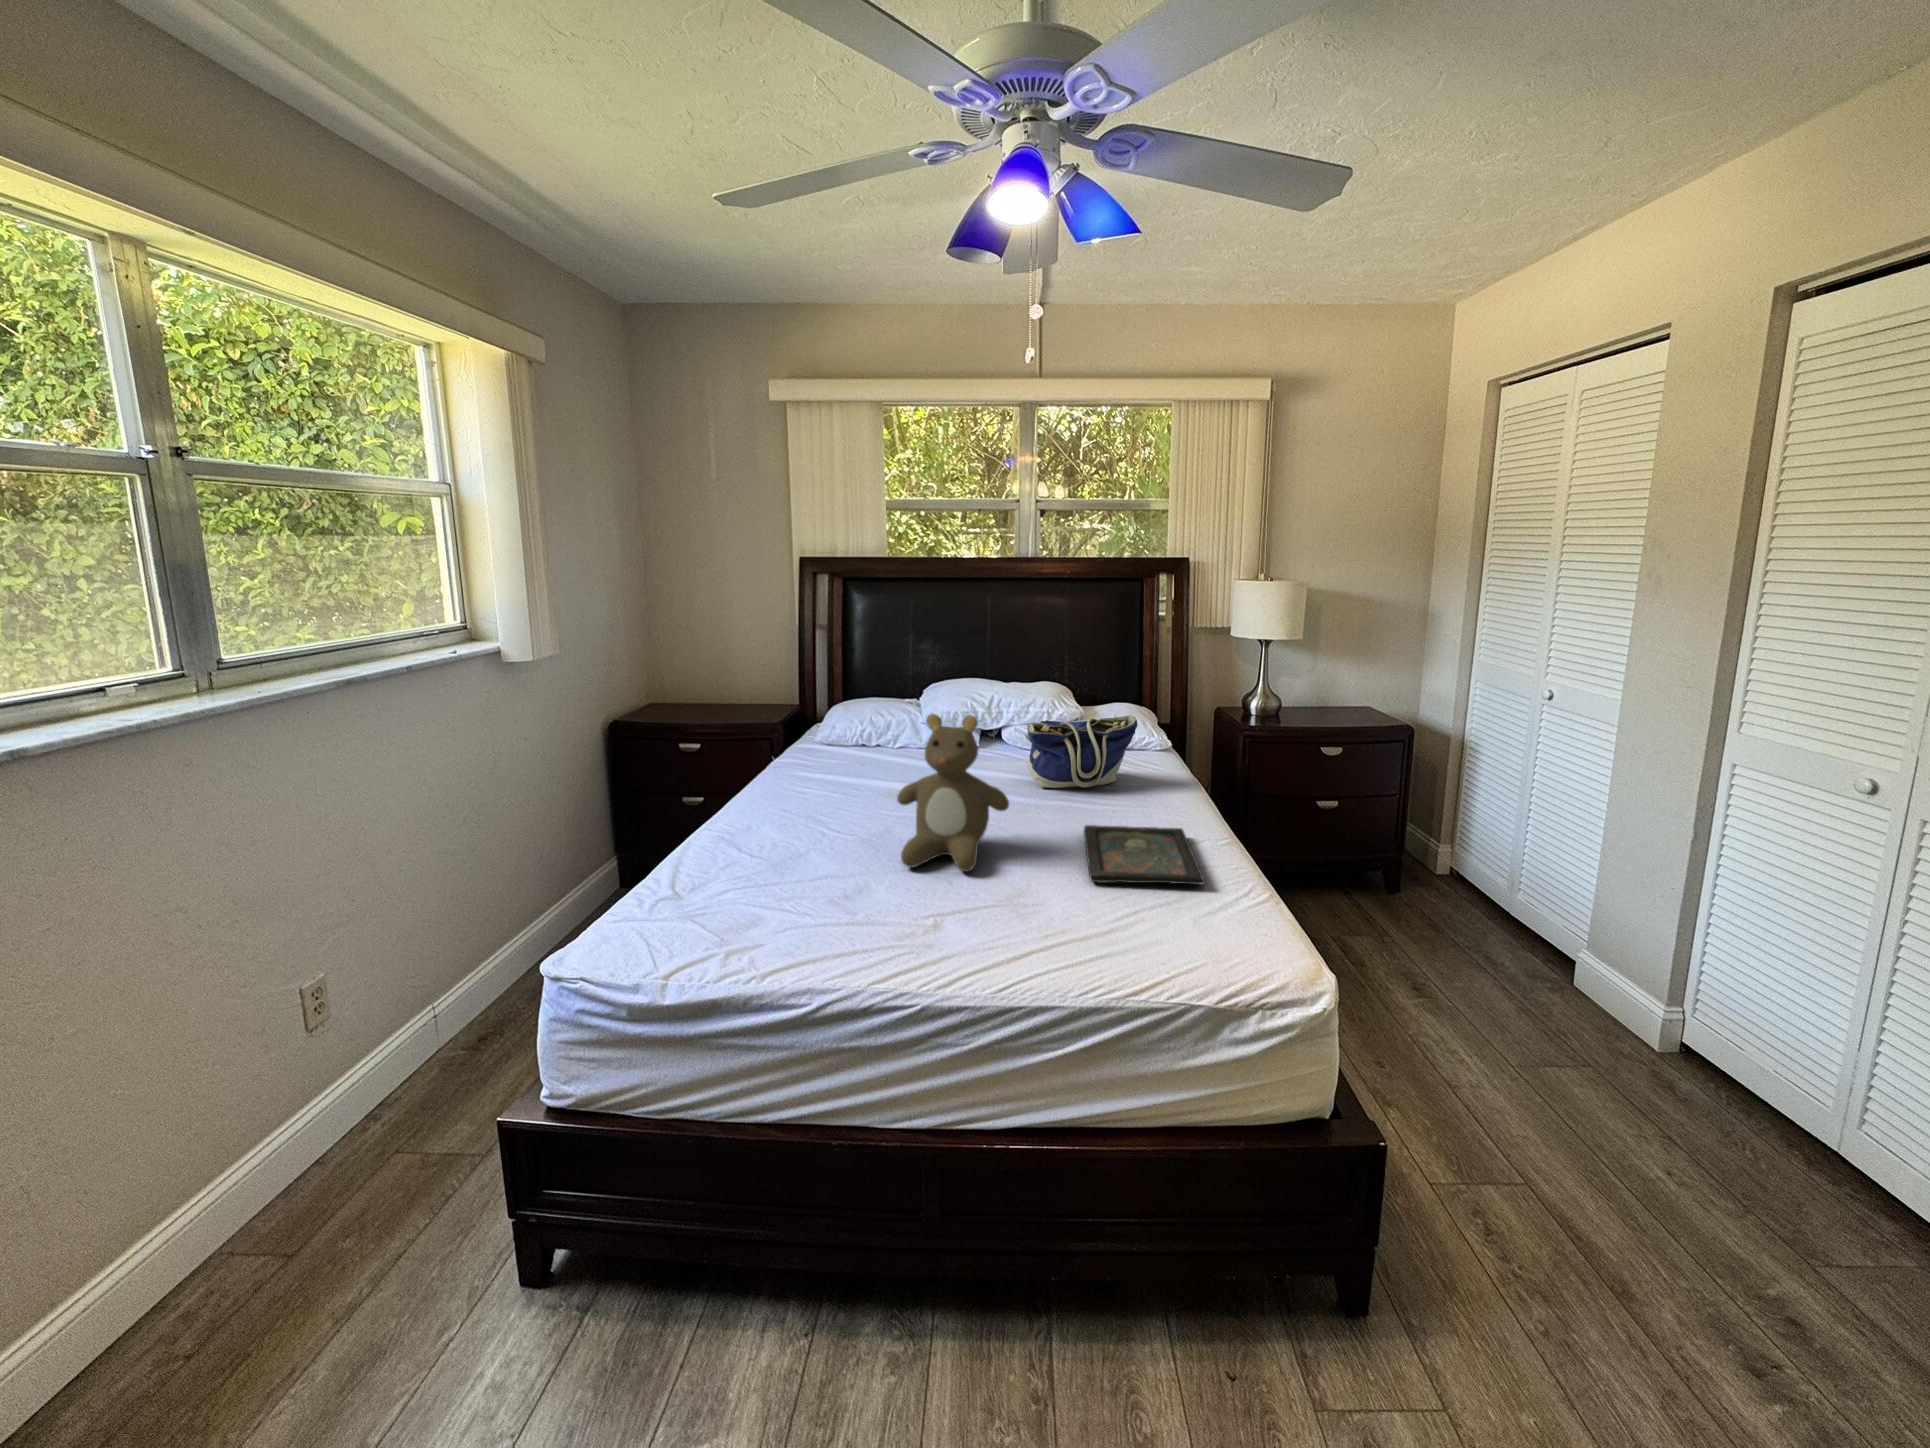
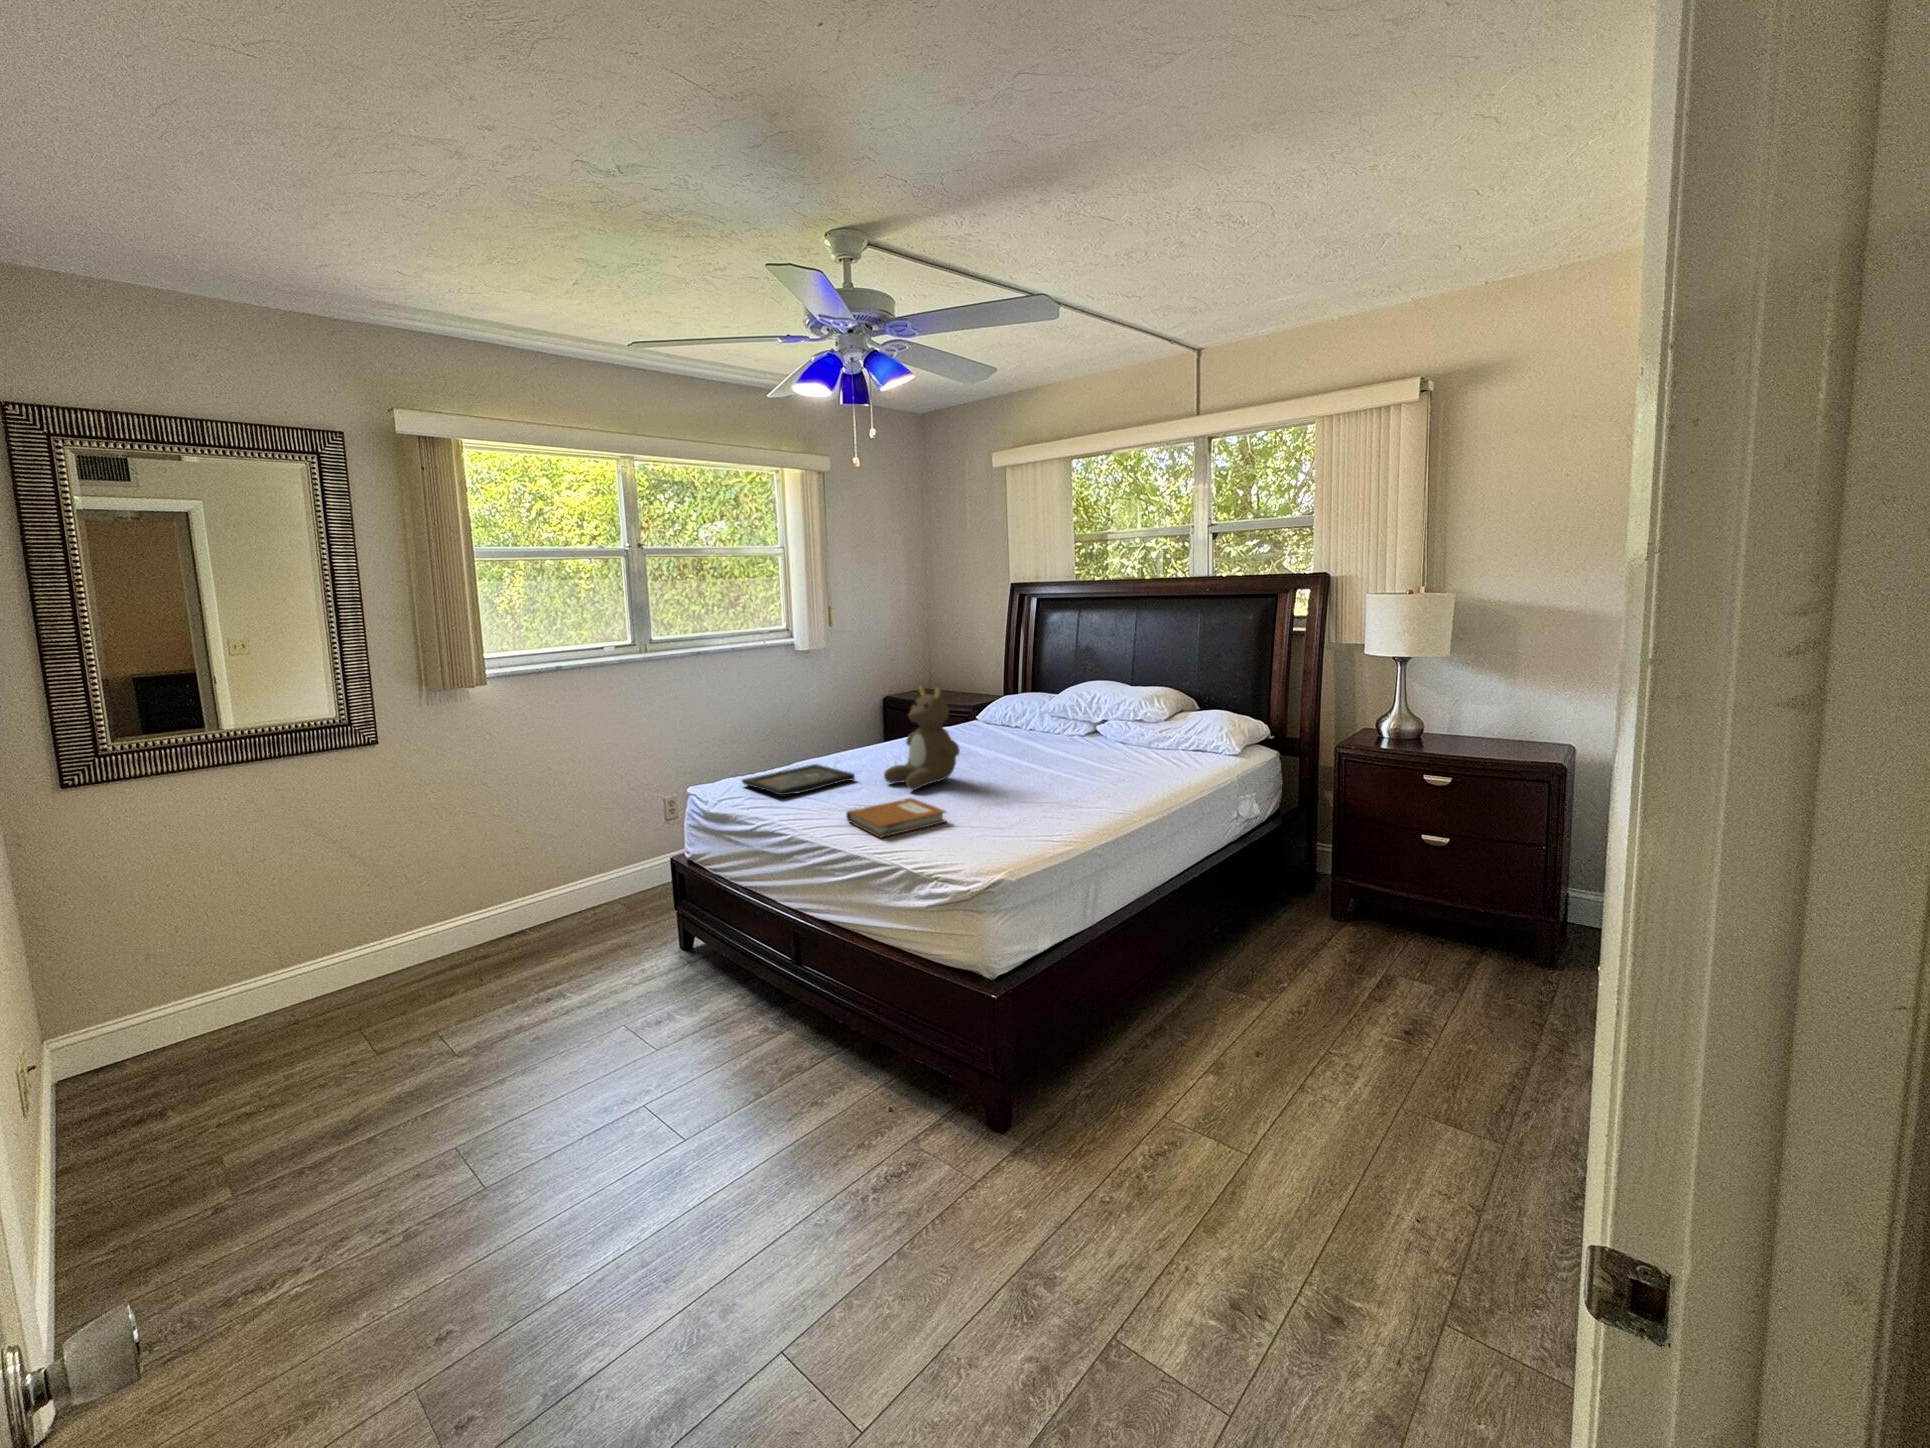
tote bag: present [1024,715,1137,788] -> none [1049,708,1143,769]
tray: present [1084,825,1205,885] -> present [742,764,855,795]
notebook: none [995,887,1114,969] -> present [846,798,946,838]

